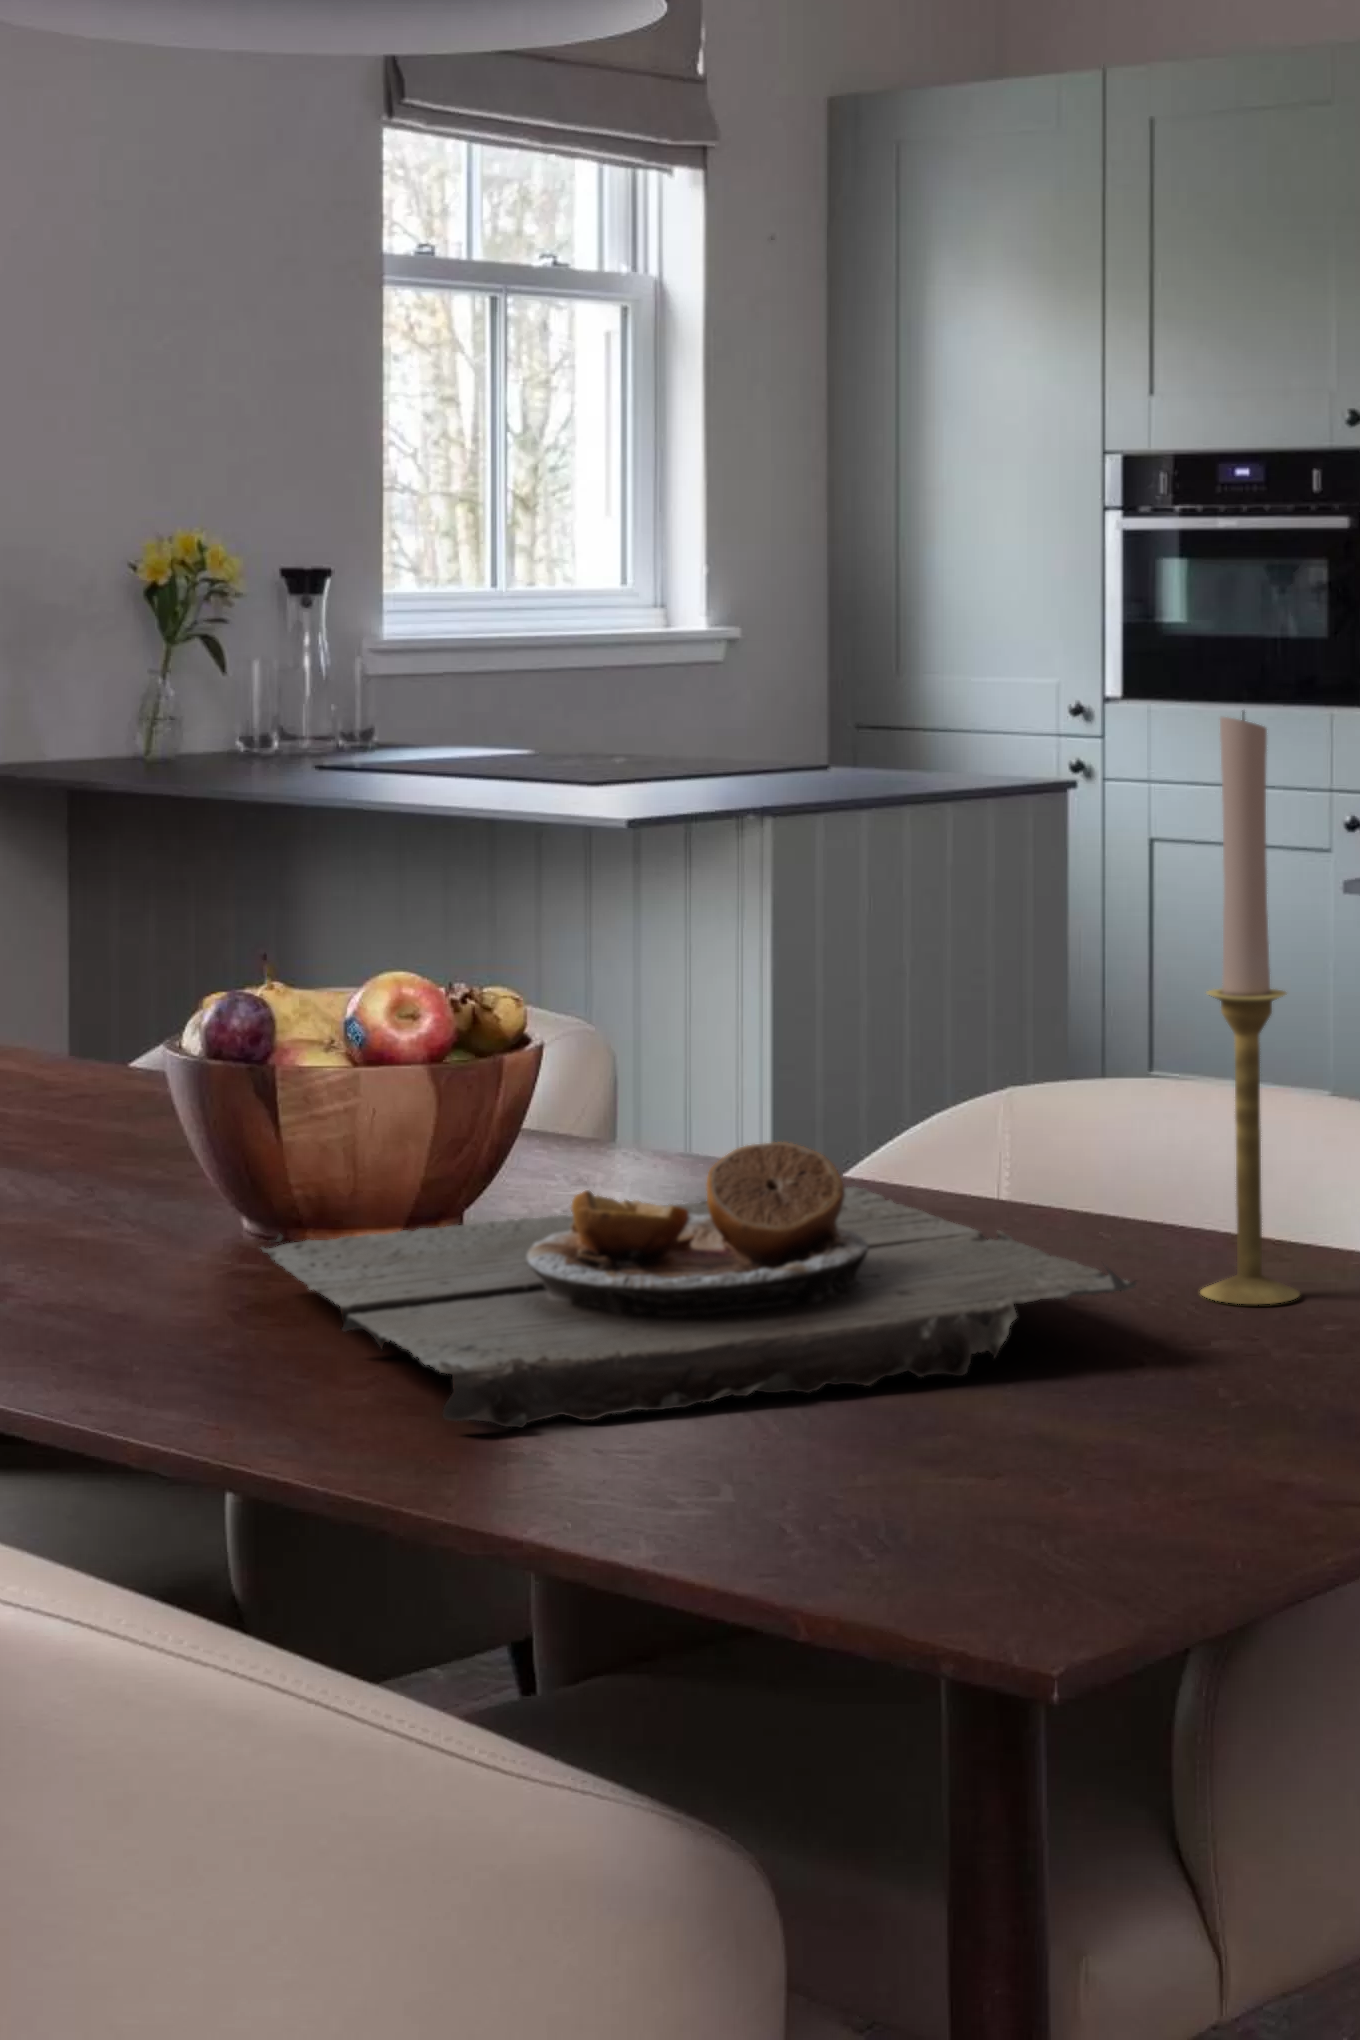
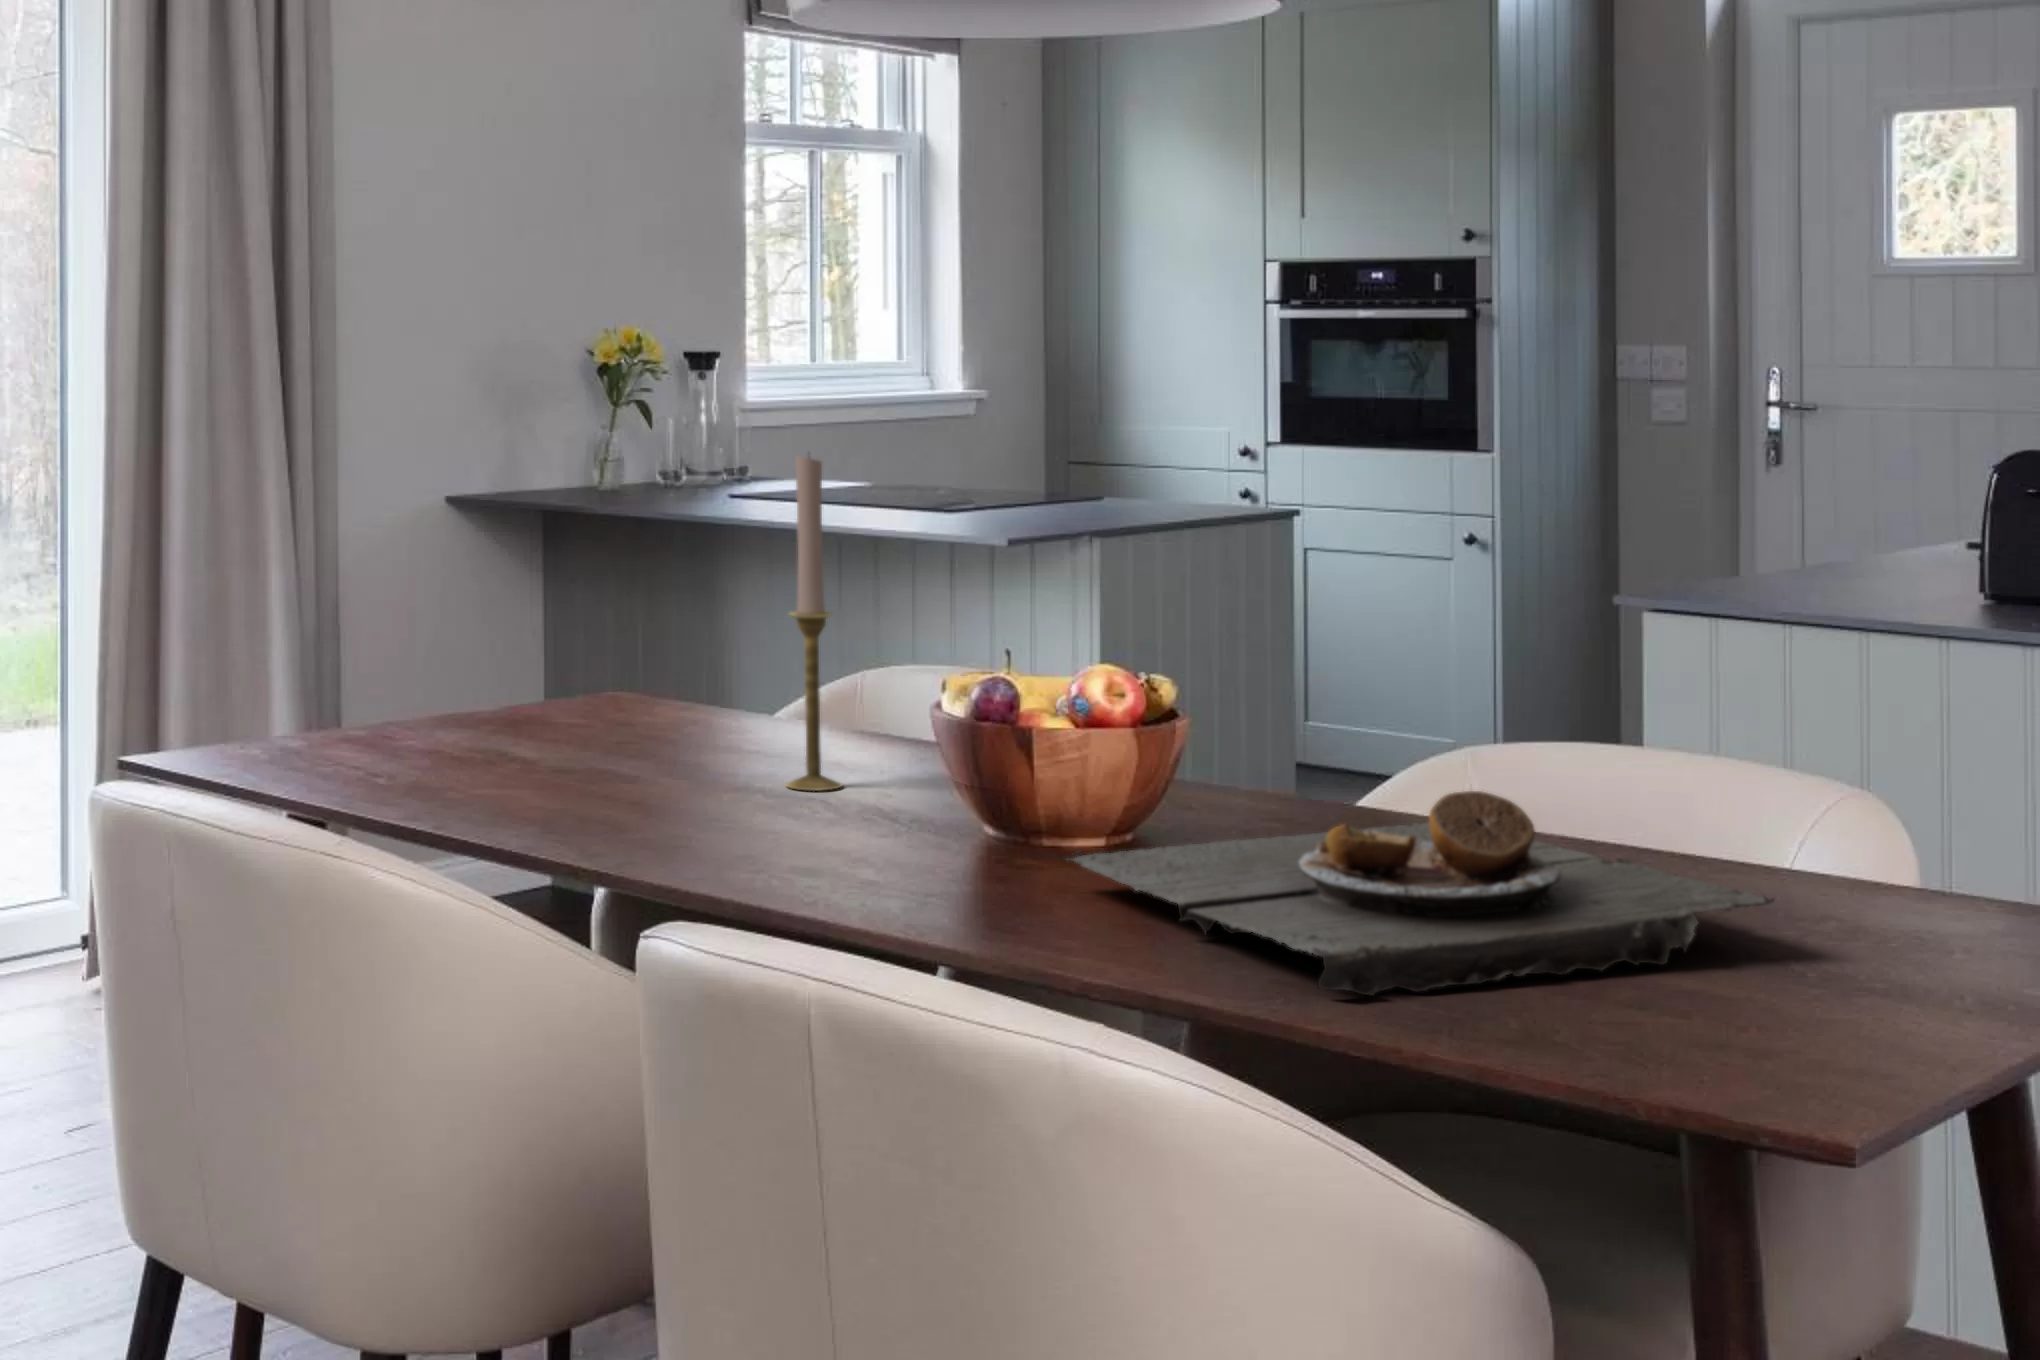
candlestick: present [1200,712,1300,1304] -> present [786,456,842,791]

